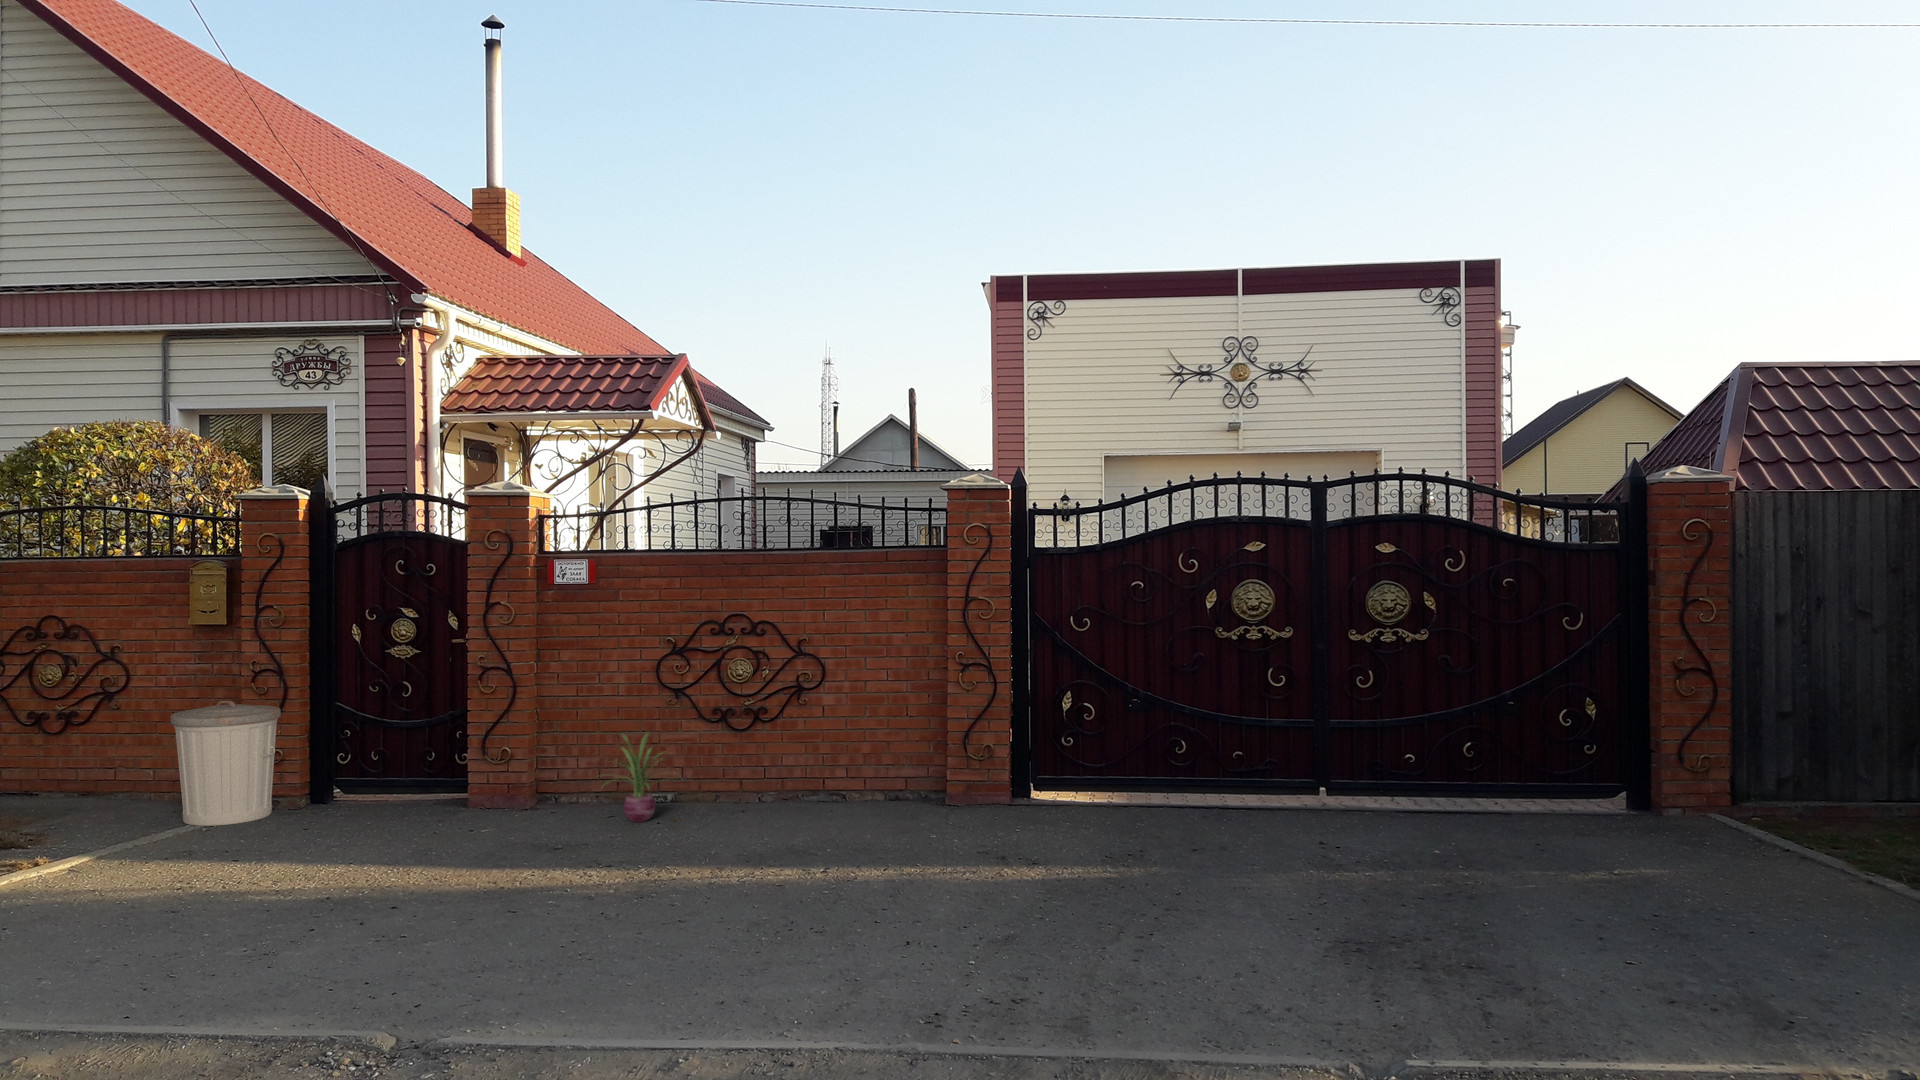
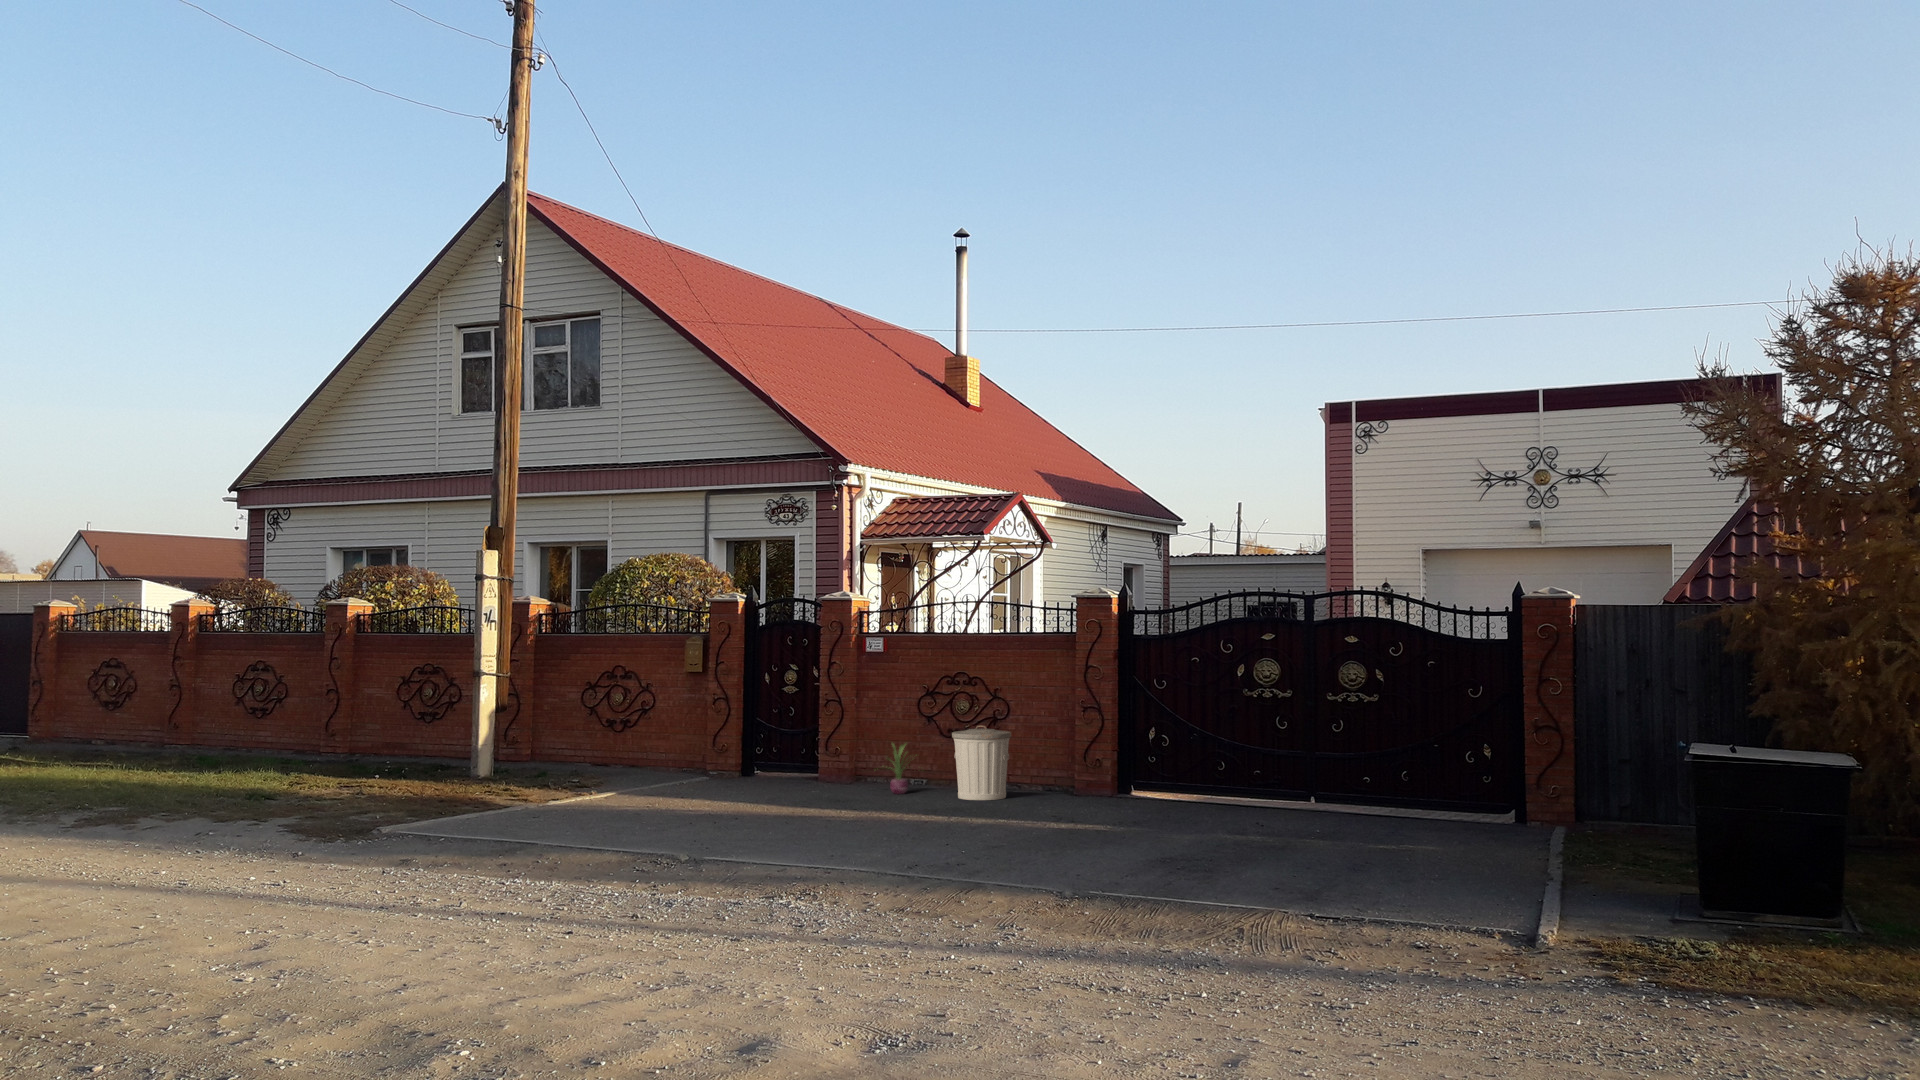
trash can: present [170,701,281,826] -> present [952,725,1011,800]

